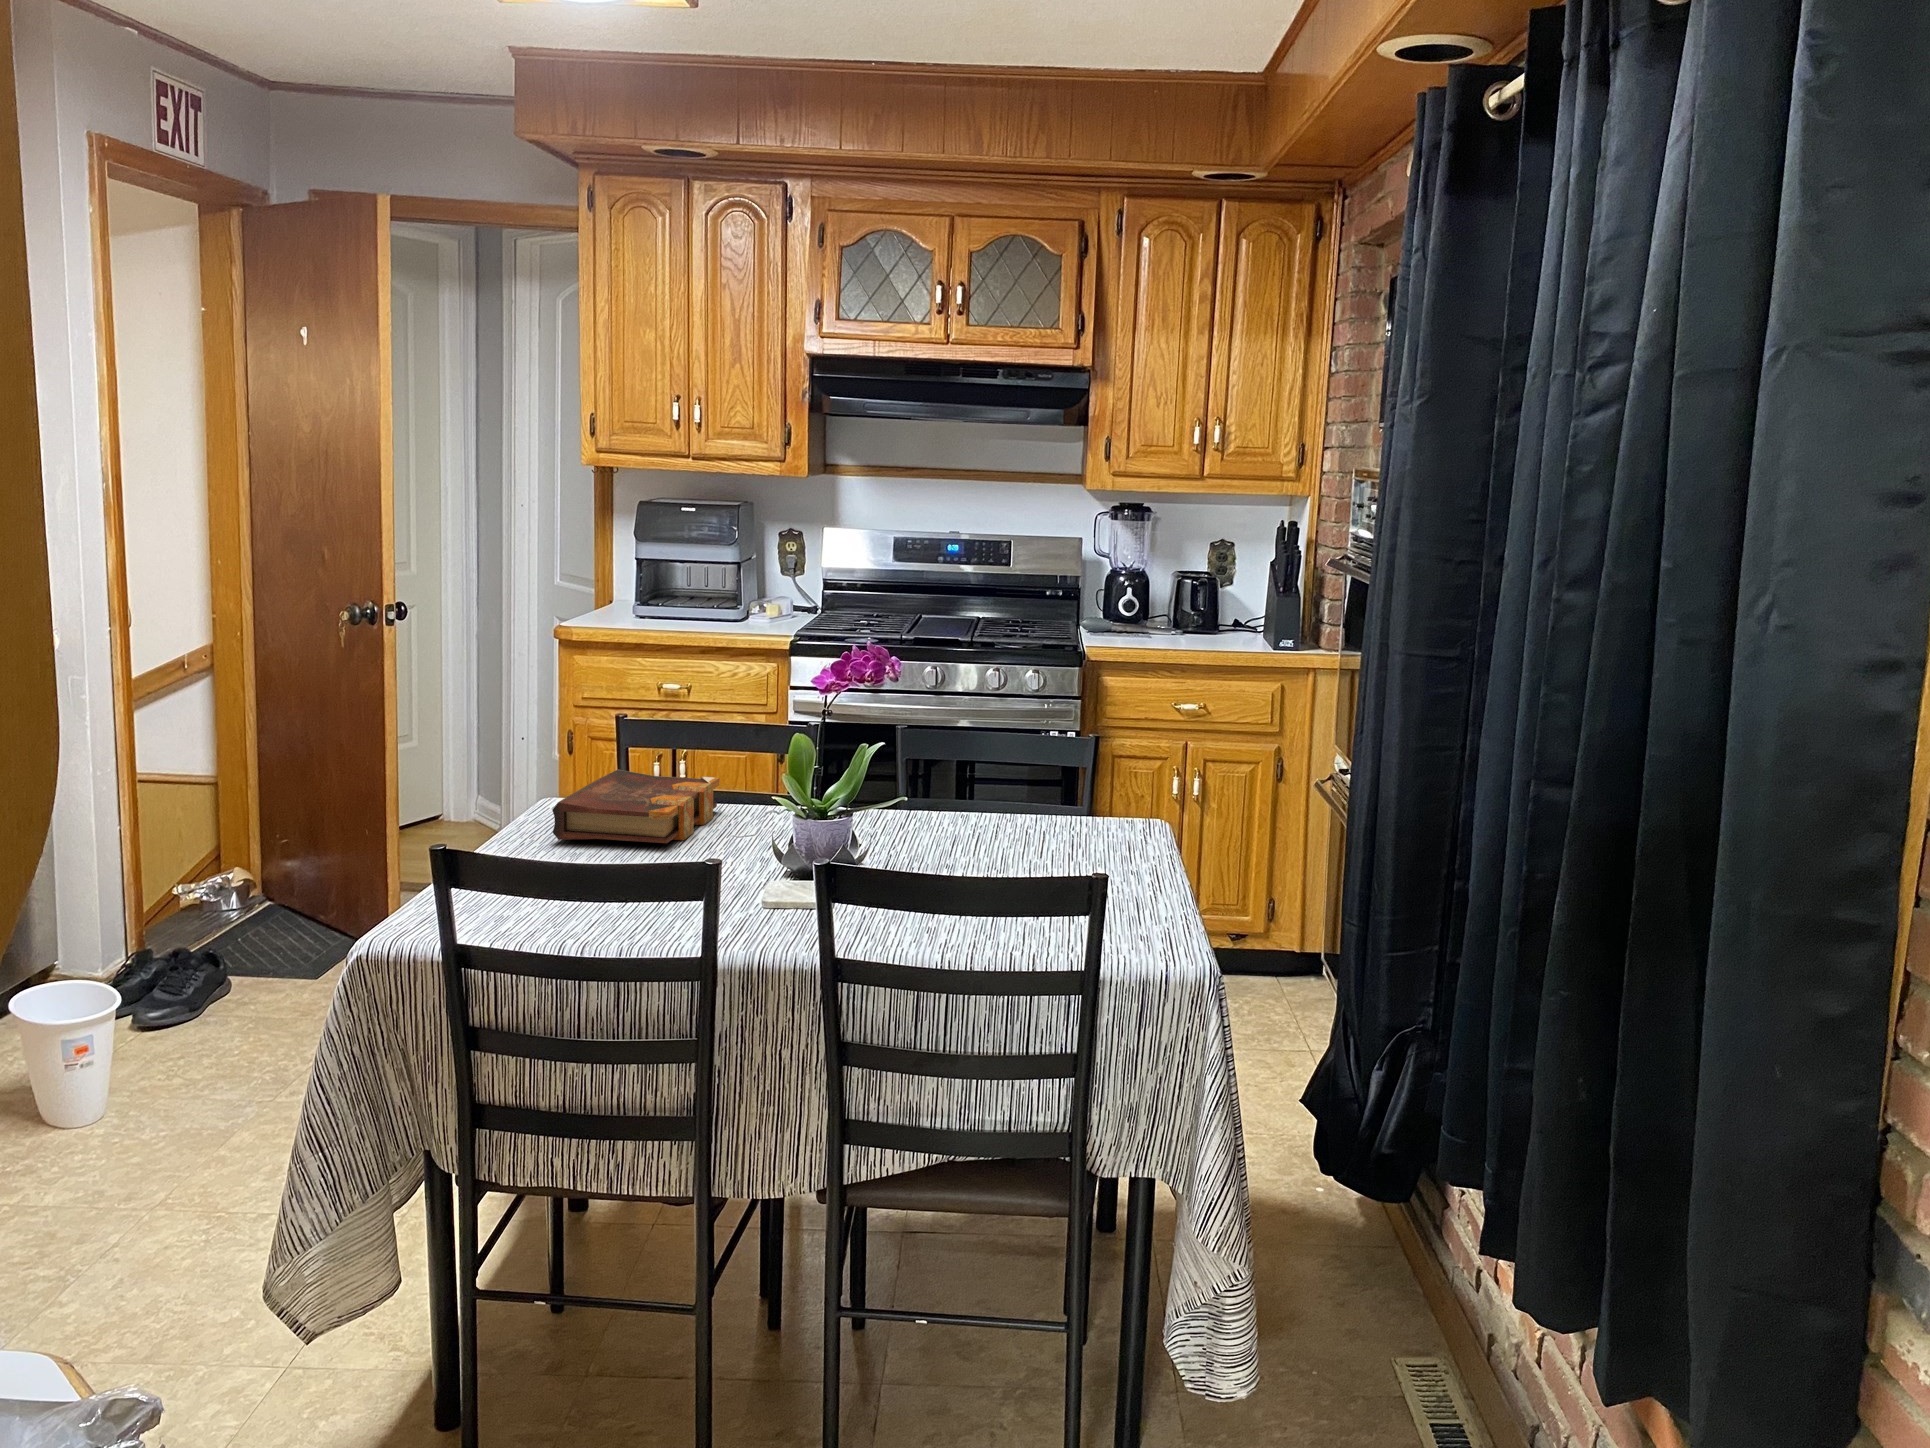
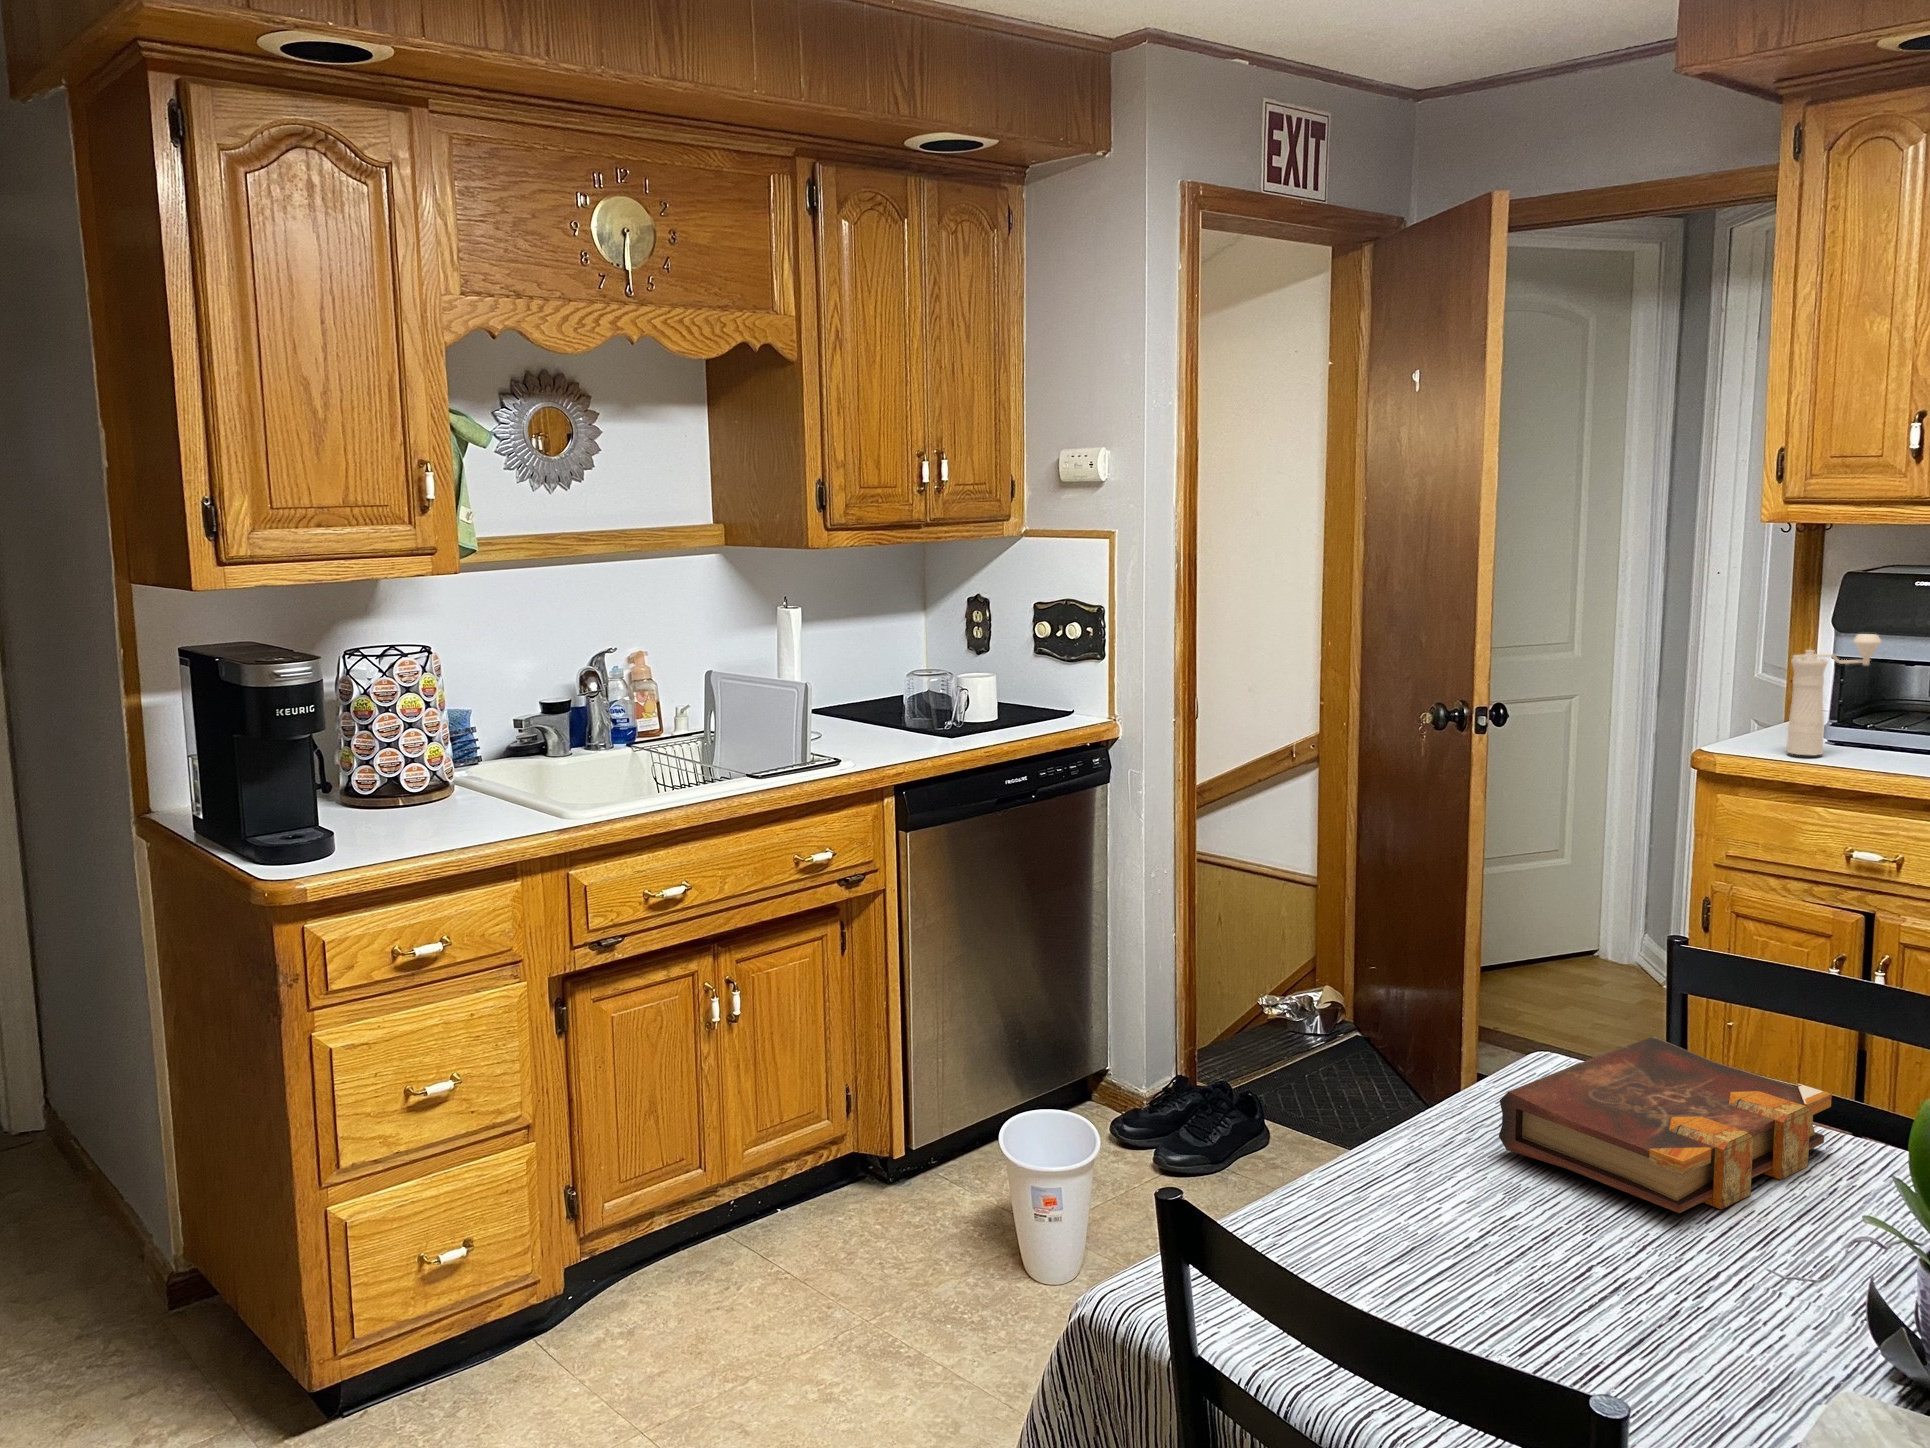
pepper mill: none [611,542,662,623] -> present [1787,634,1881,755]

